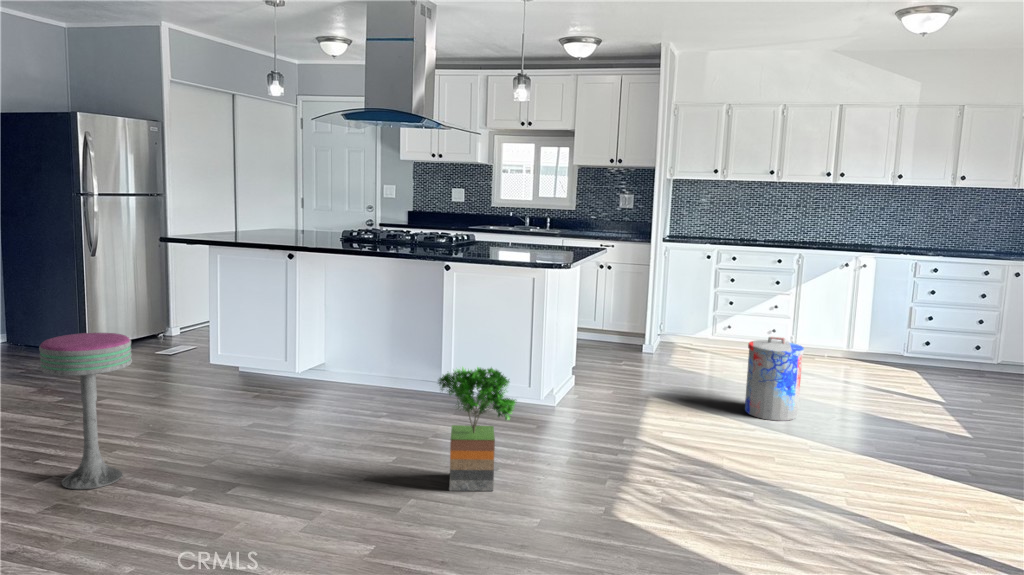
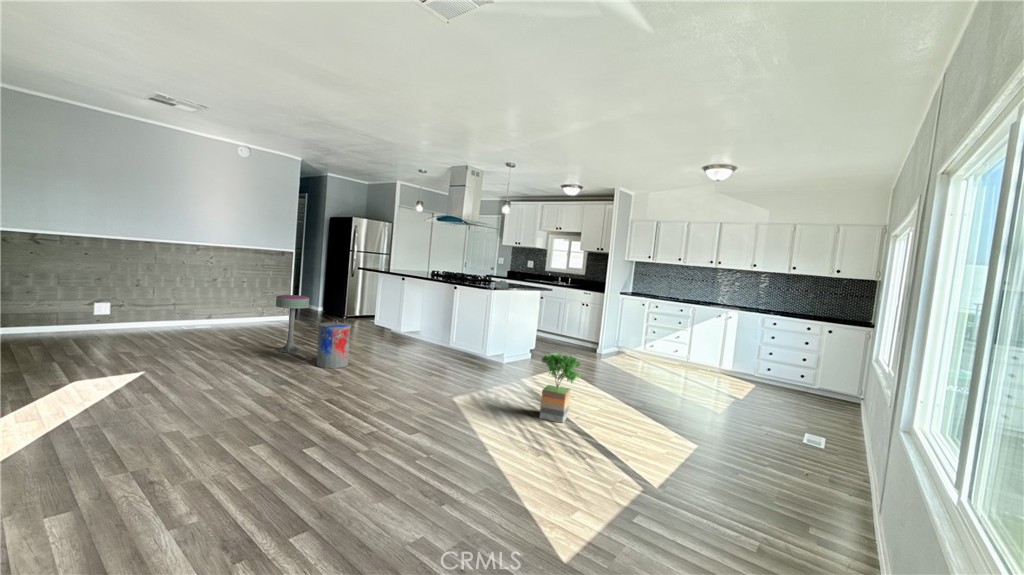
trash can: present [745,337,804,421] -> present [317,319,351,368]
potted tree: present [438,367,515,491] -> present [539,353,581,423]

